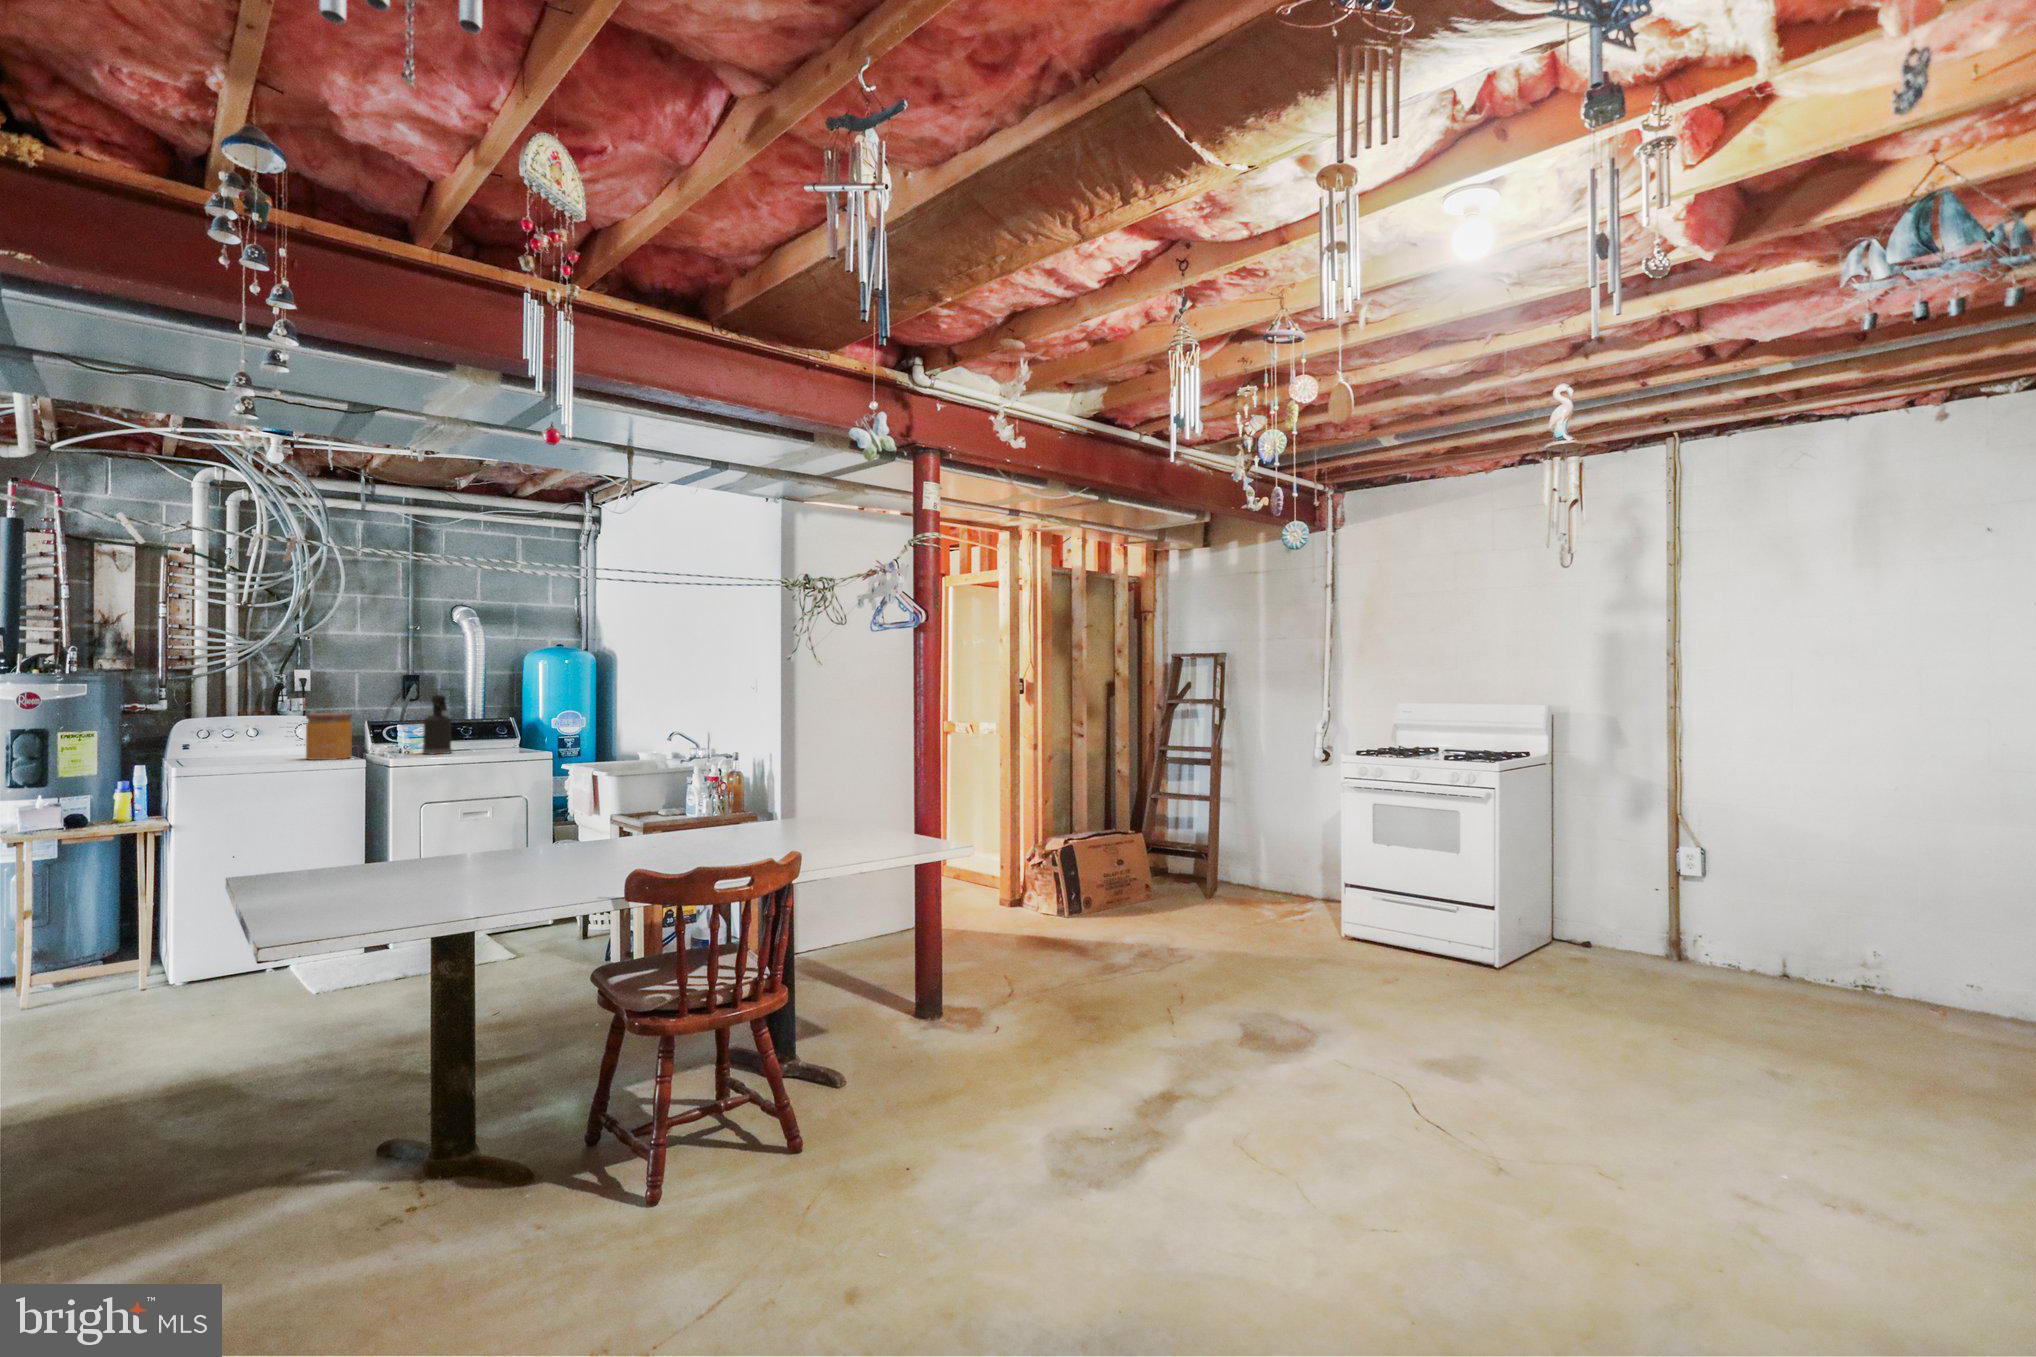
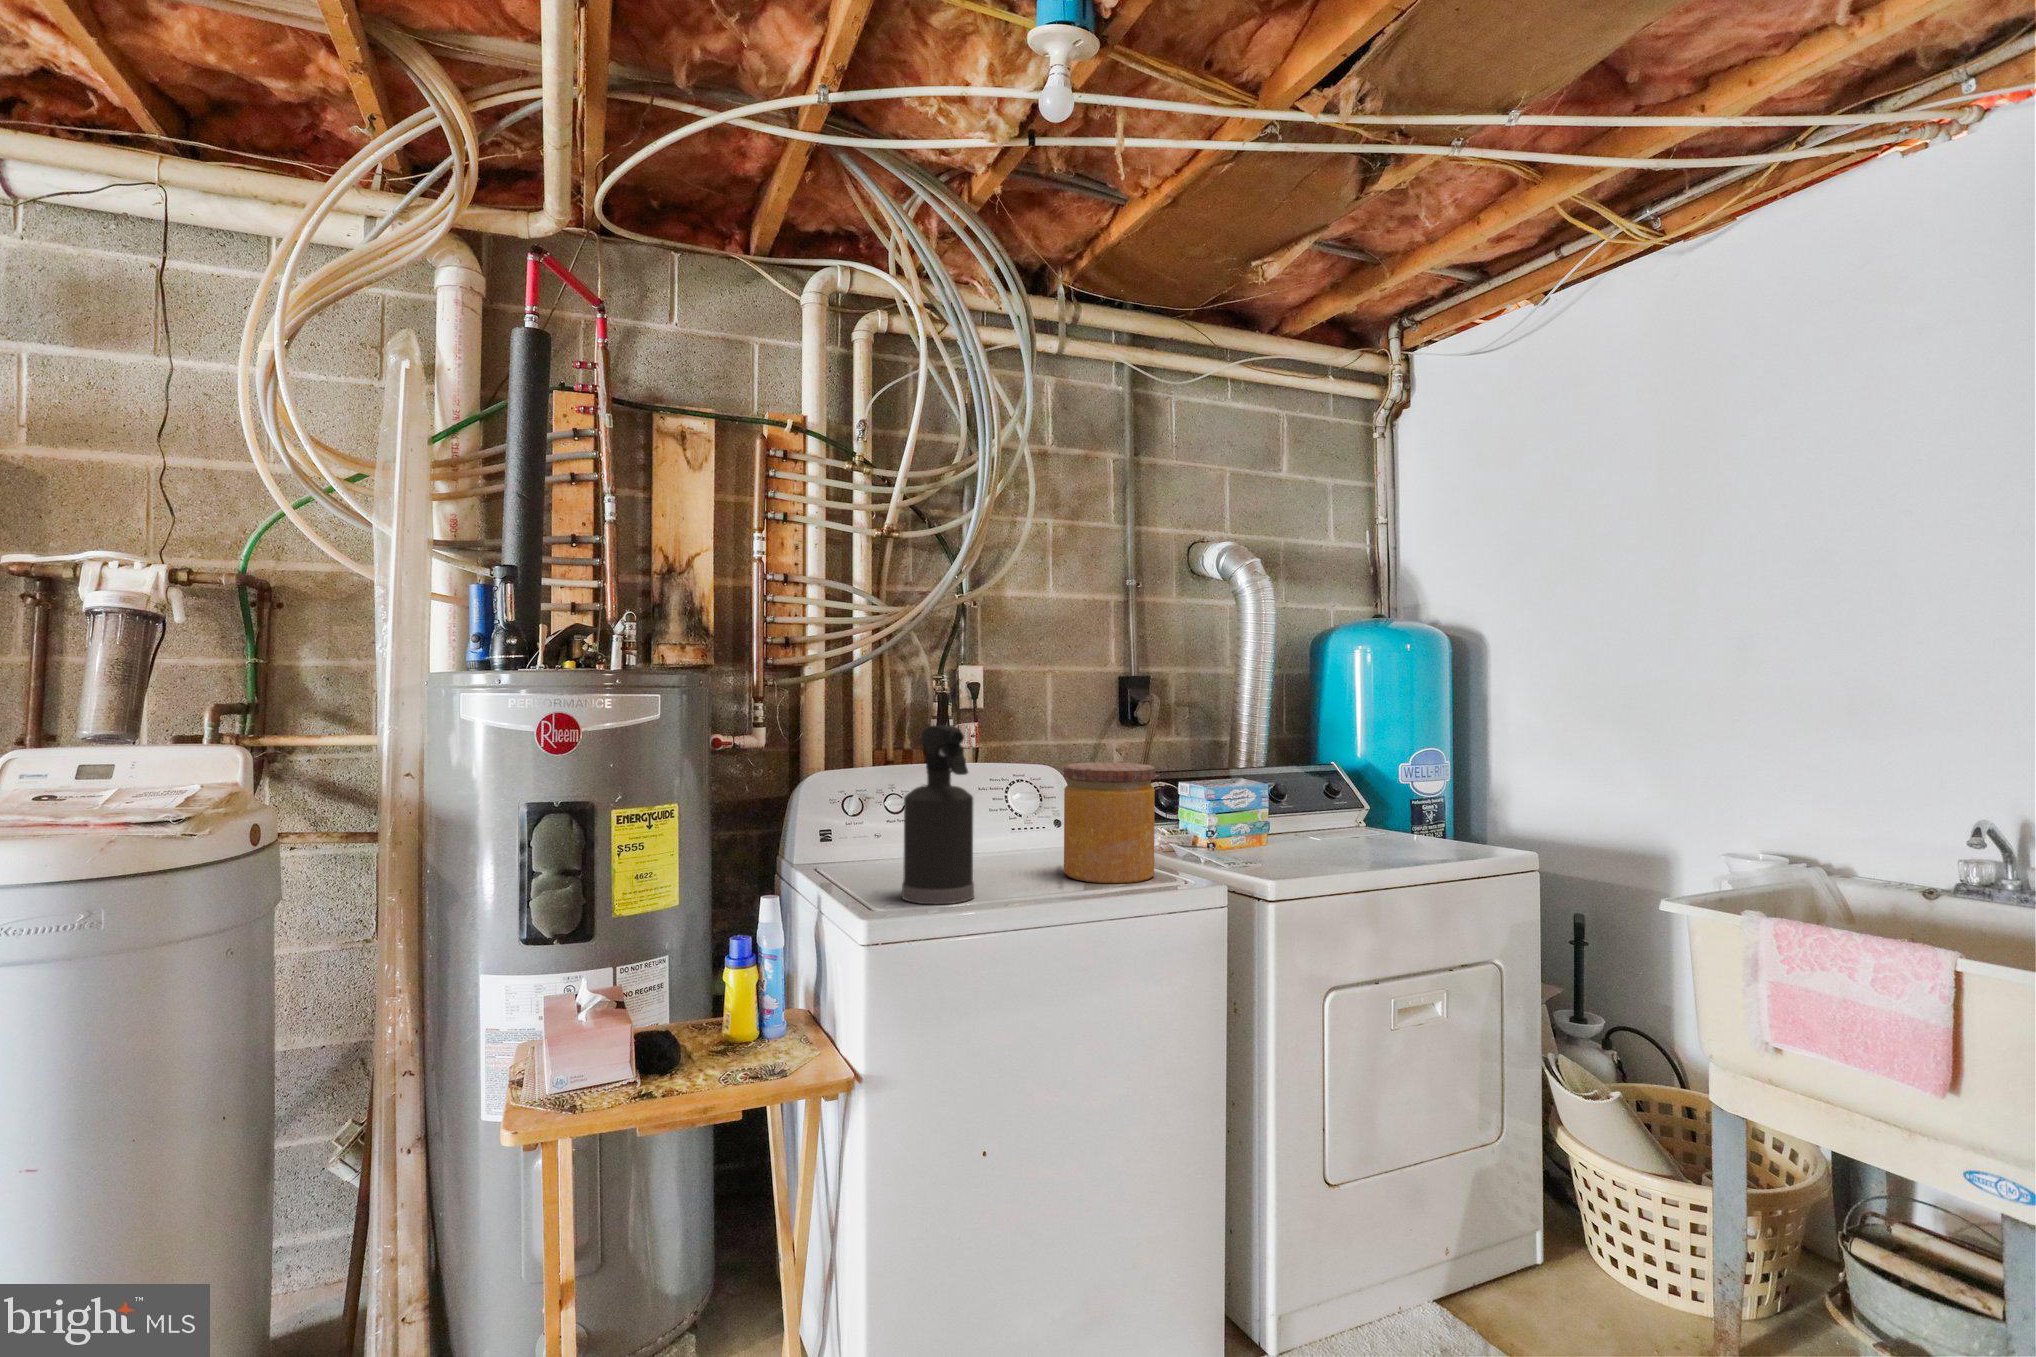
spray bottle: present [423,695,452,754] -> present [902,725,974,904]

